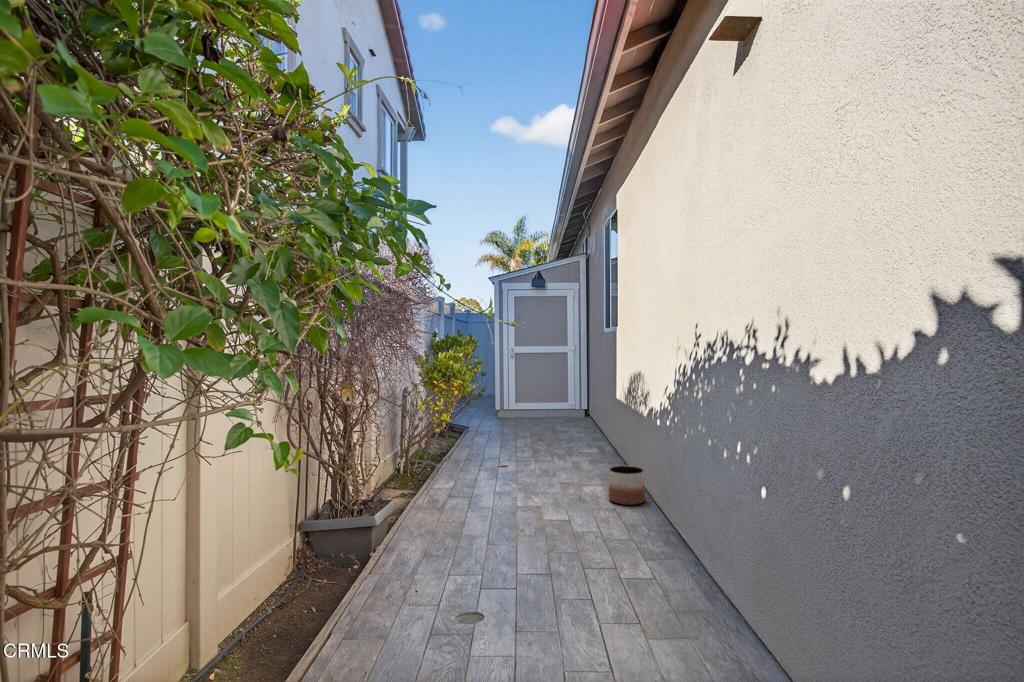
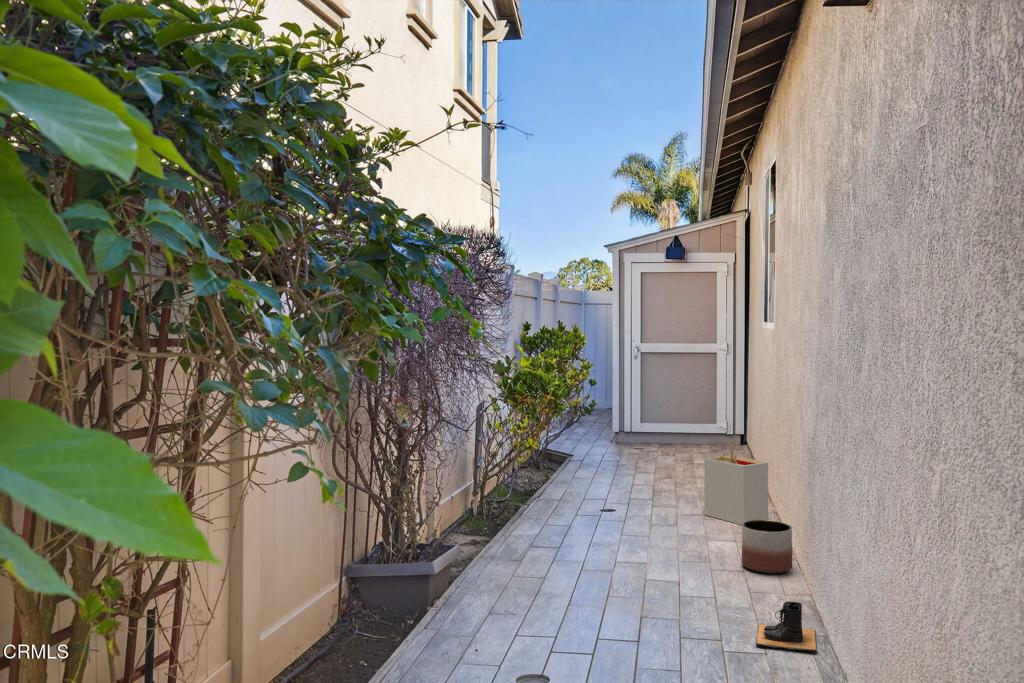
storage bin: none [572,410,617,471] -> present [704,441,768,525]
boots: none [634,527,683,564] -> present [756,601,816,651]

